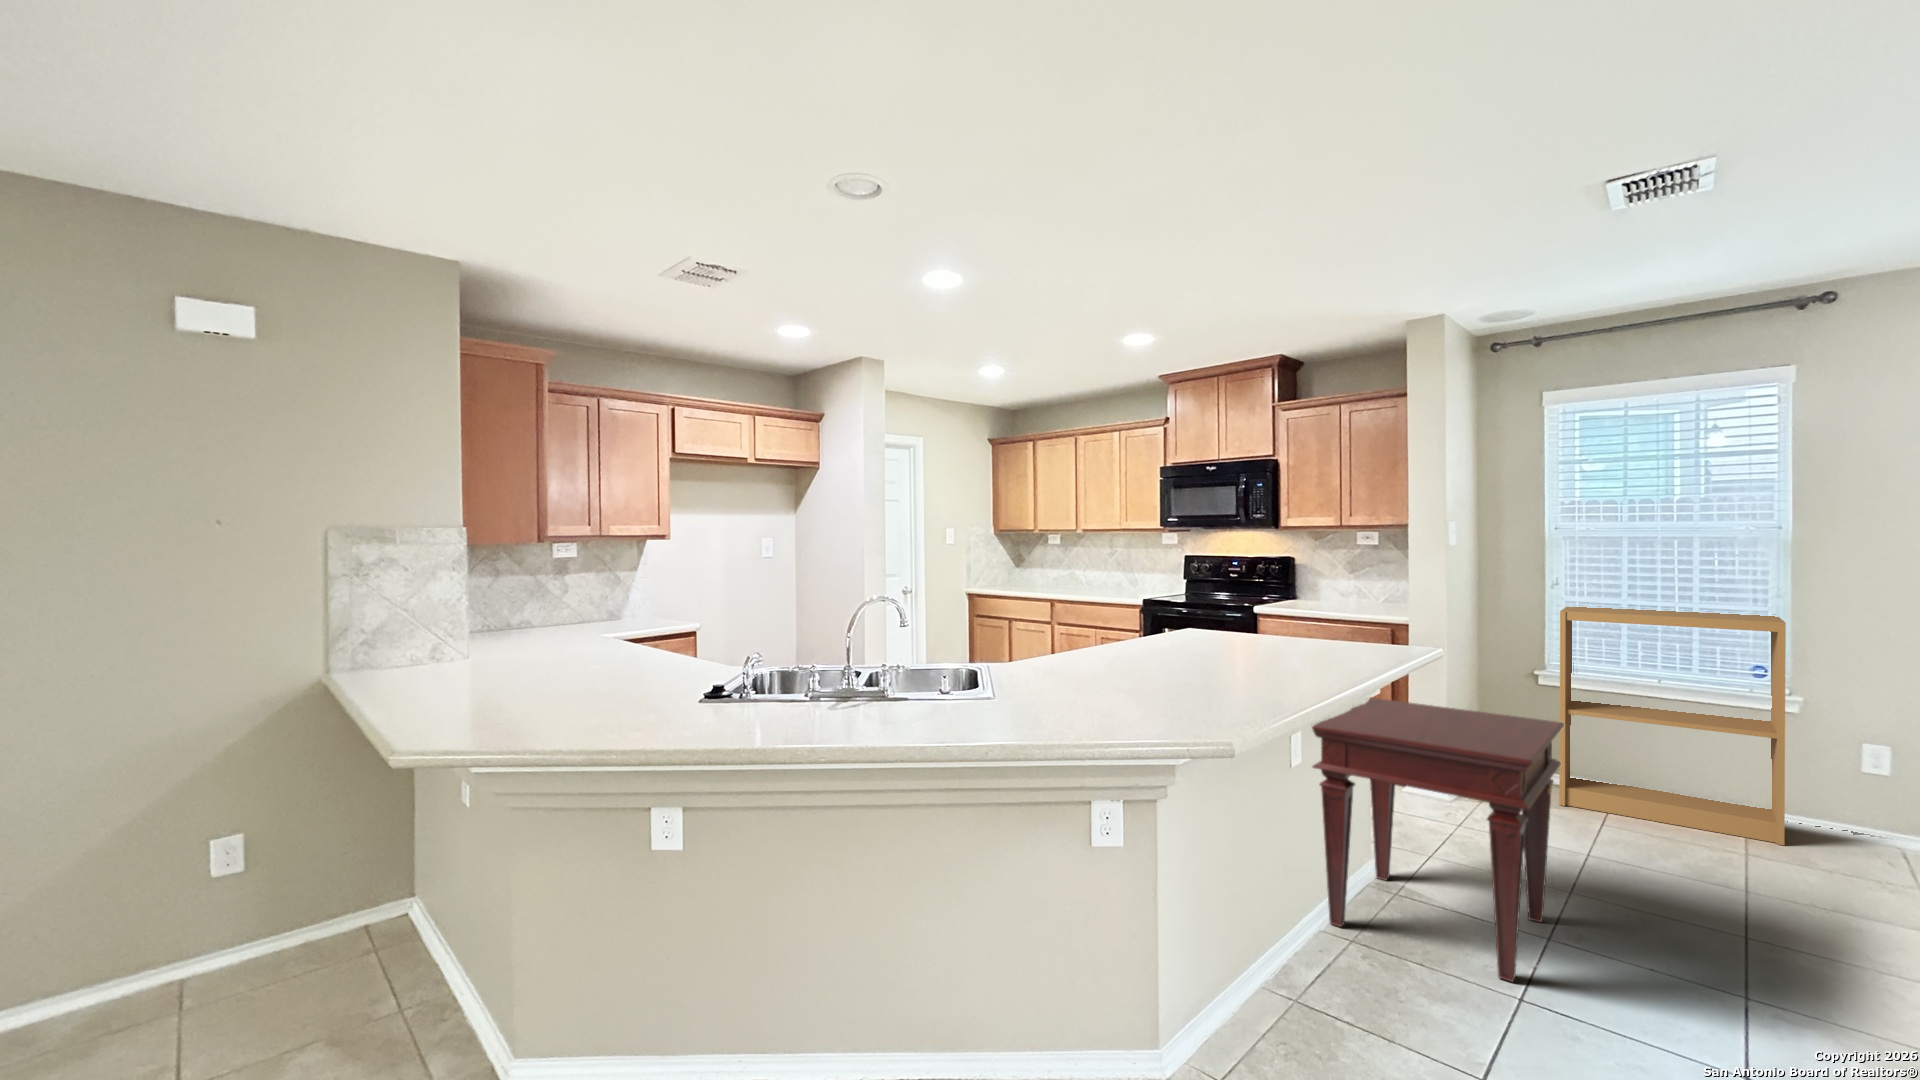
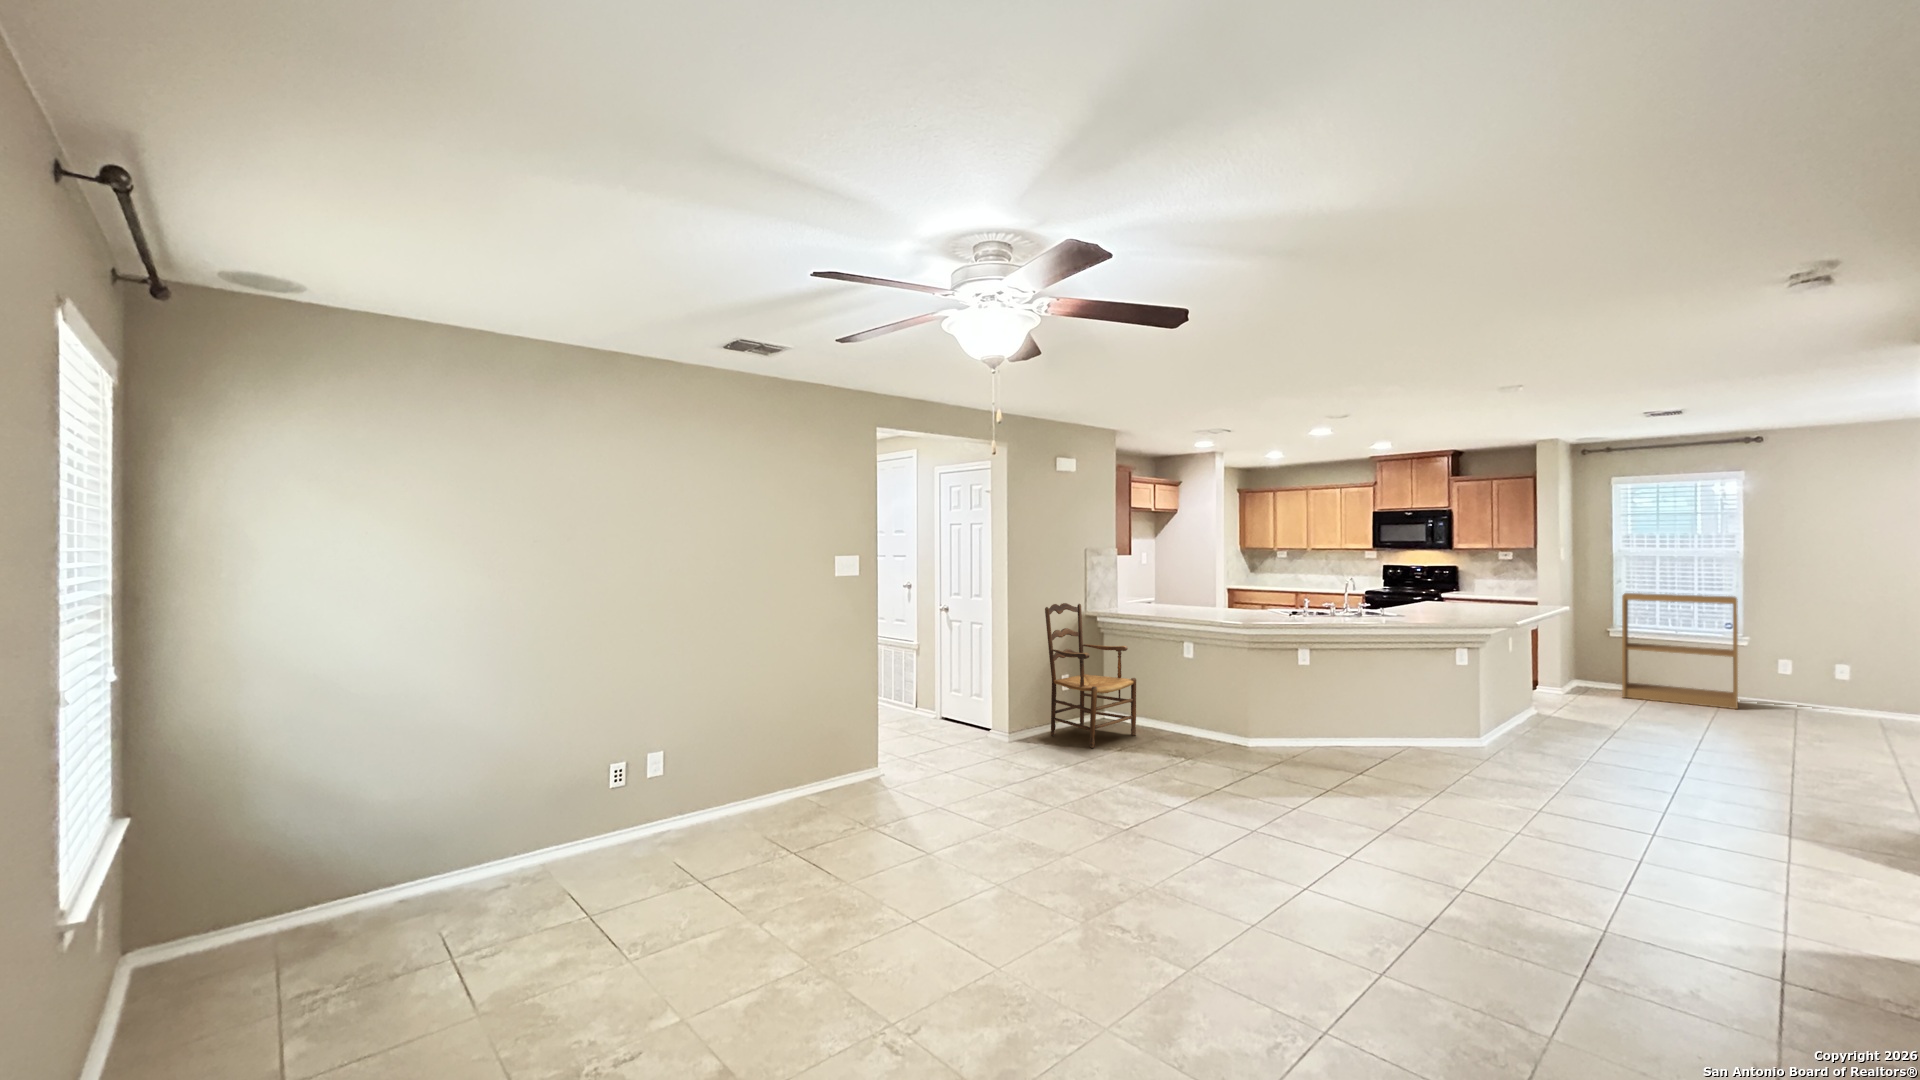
armchair: none [145,639,398,1035] -> present [1045,603,1136,748]
side table: present [1312,697,1564,982] -> none [1517,634,1630,740]

